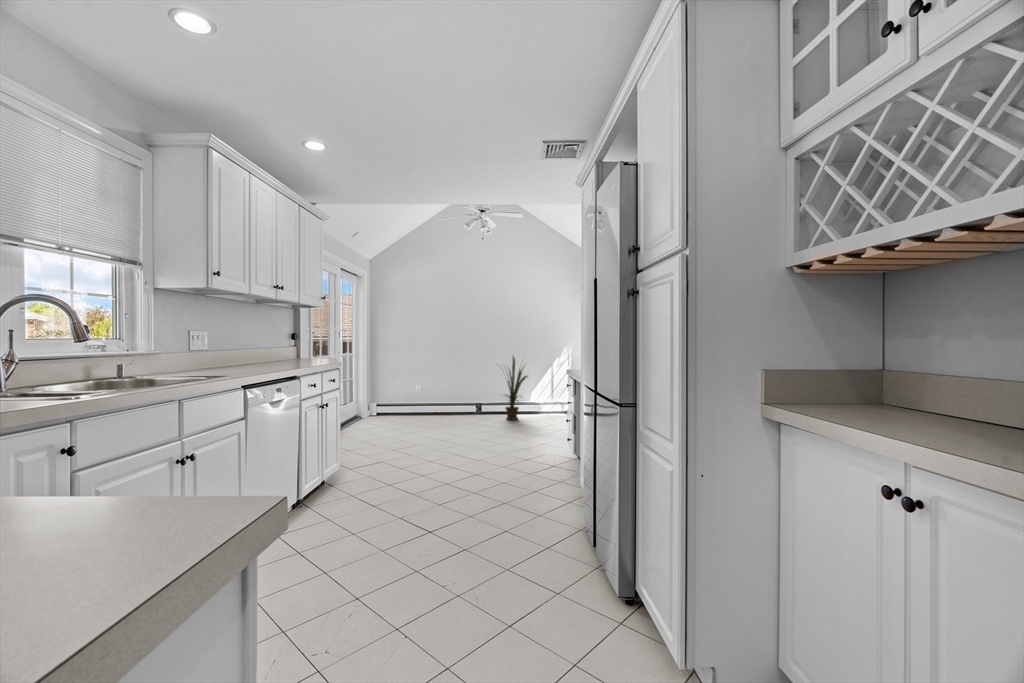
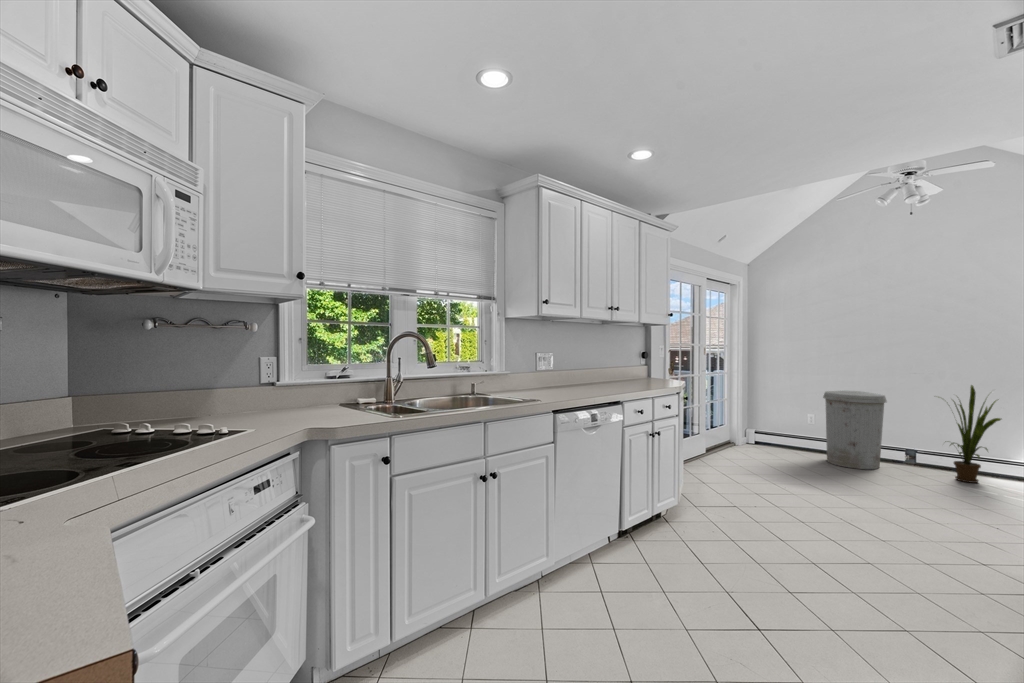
trash can: none [428,364,469,422] -> present [823,391,887,469]

